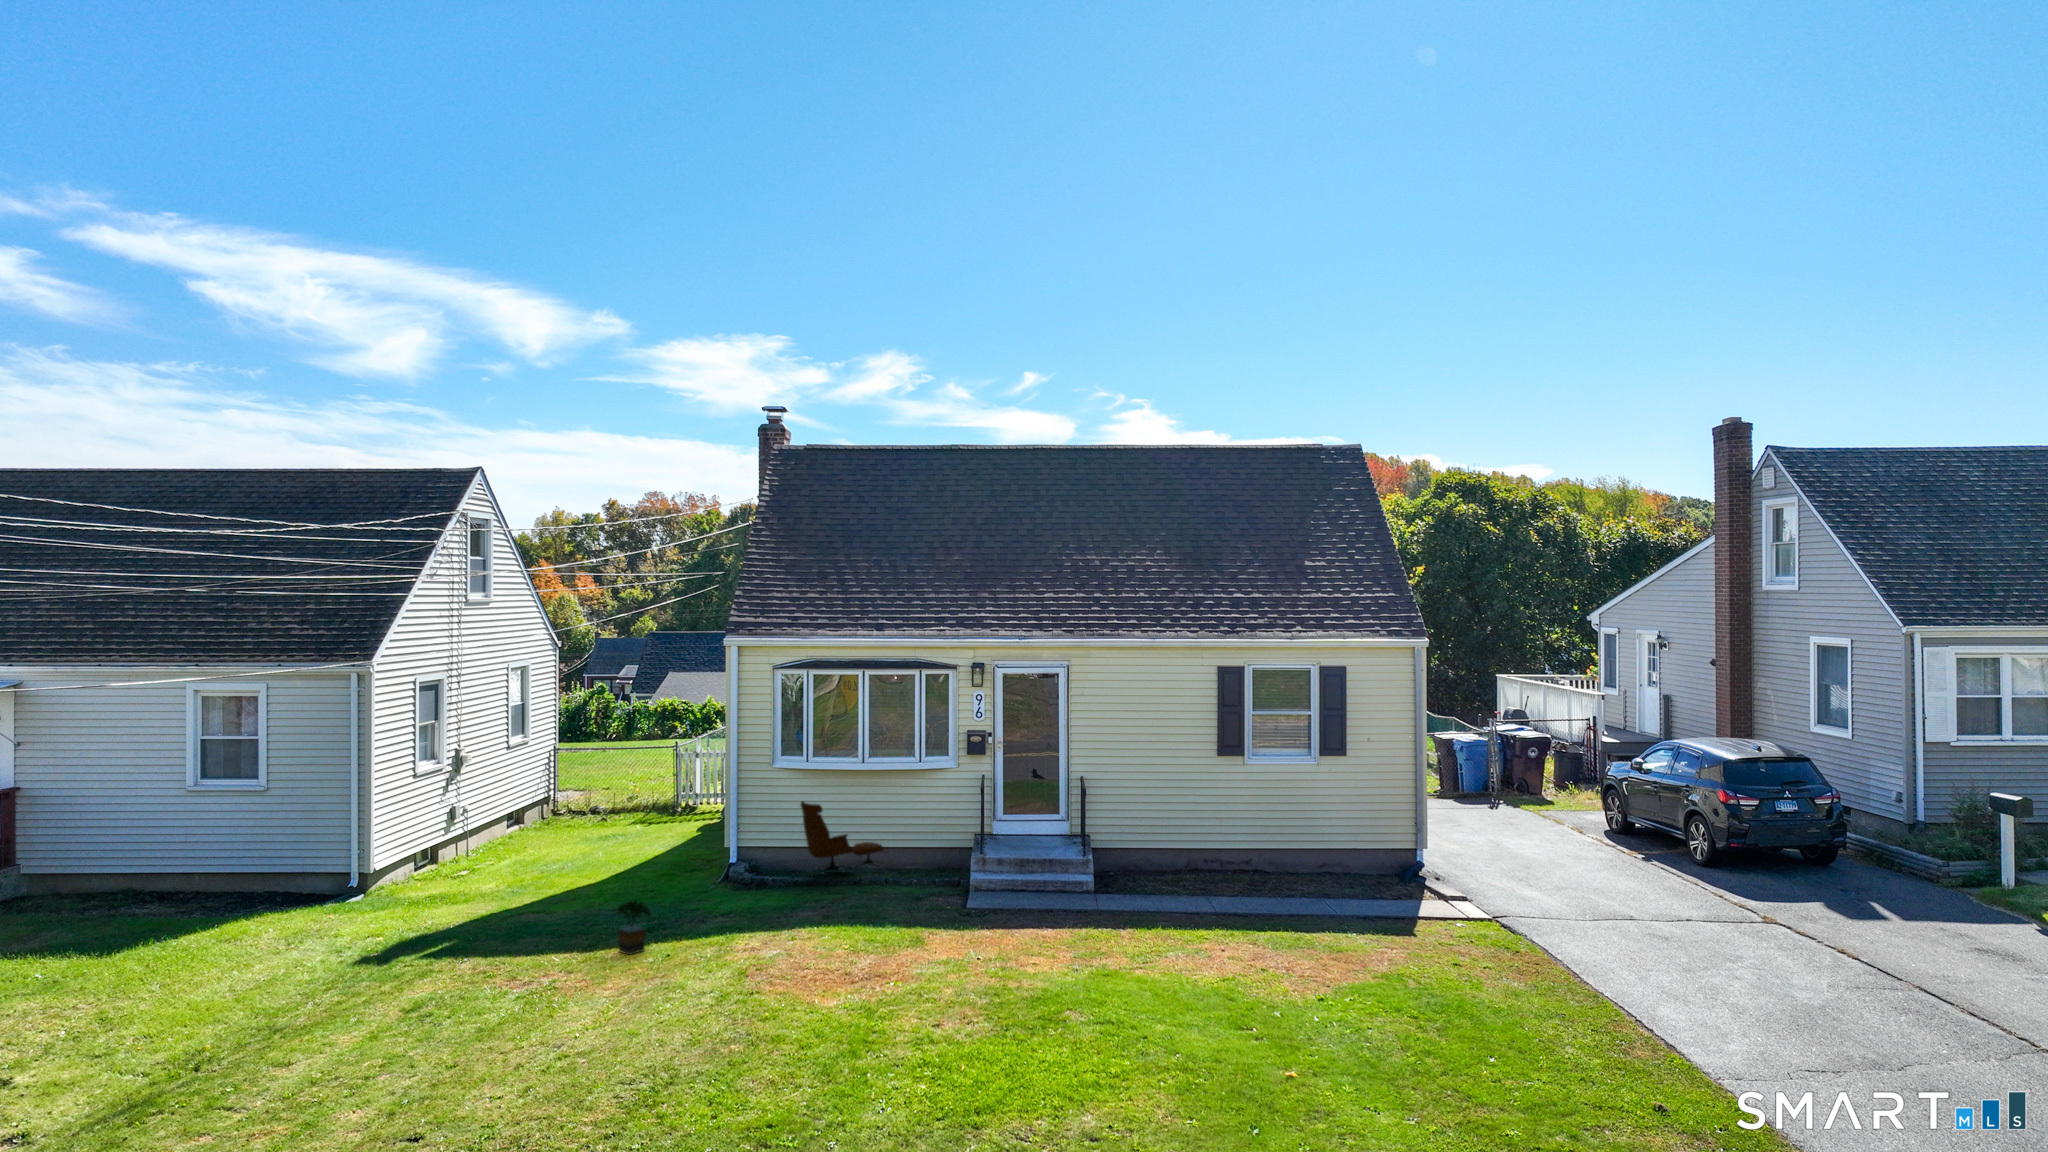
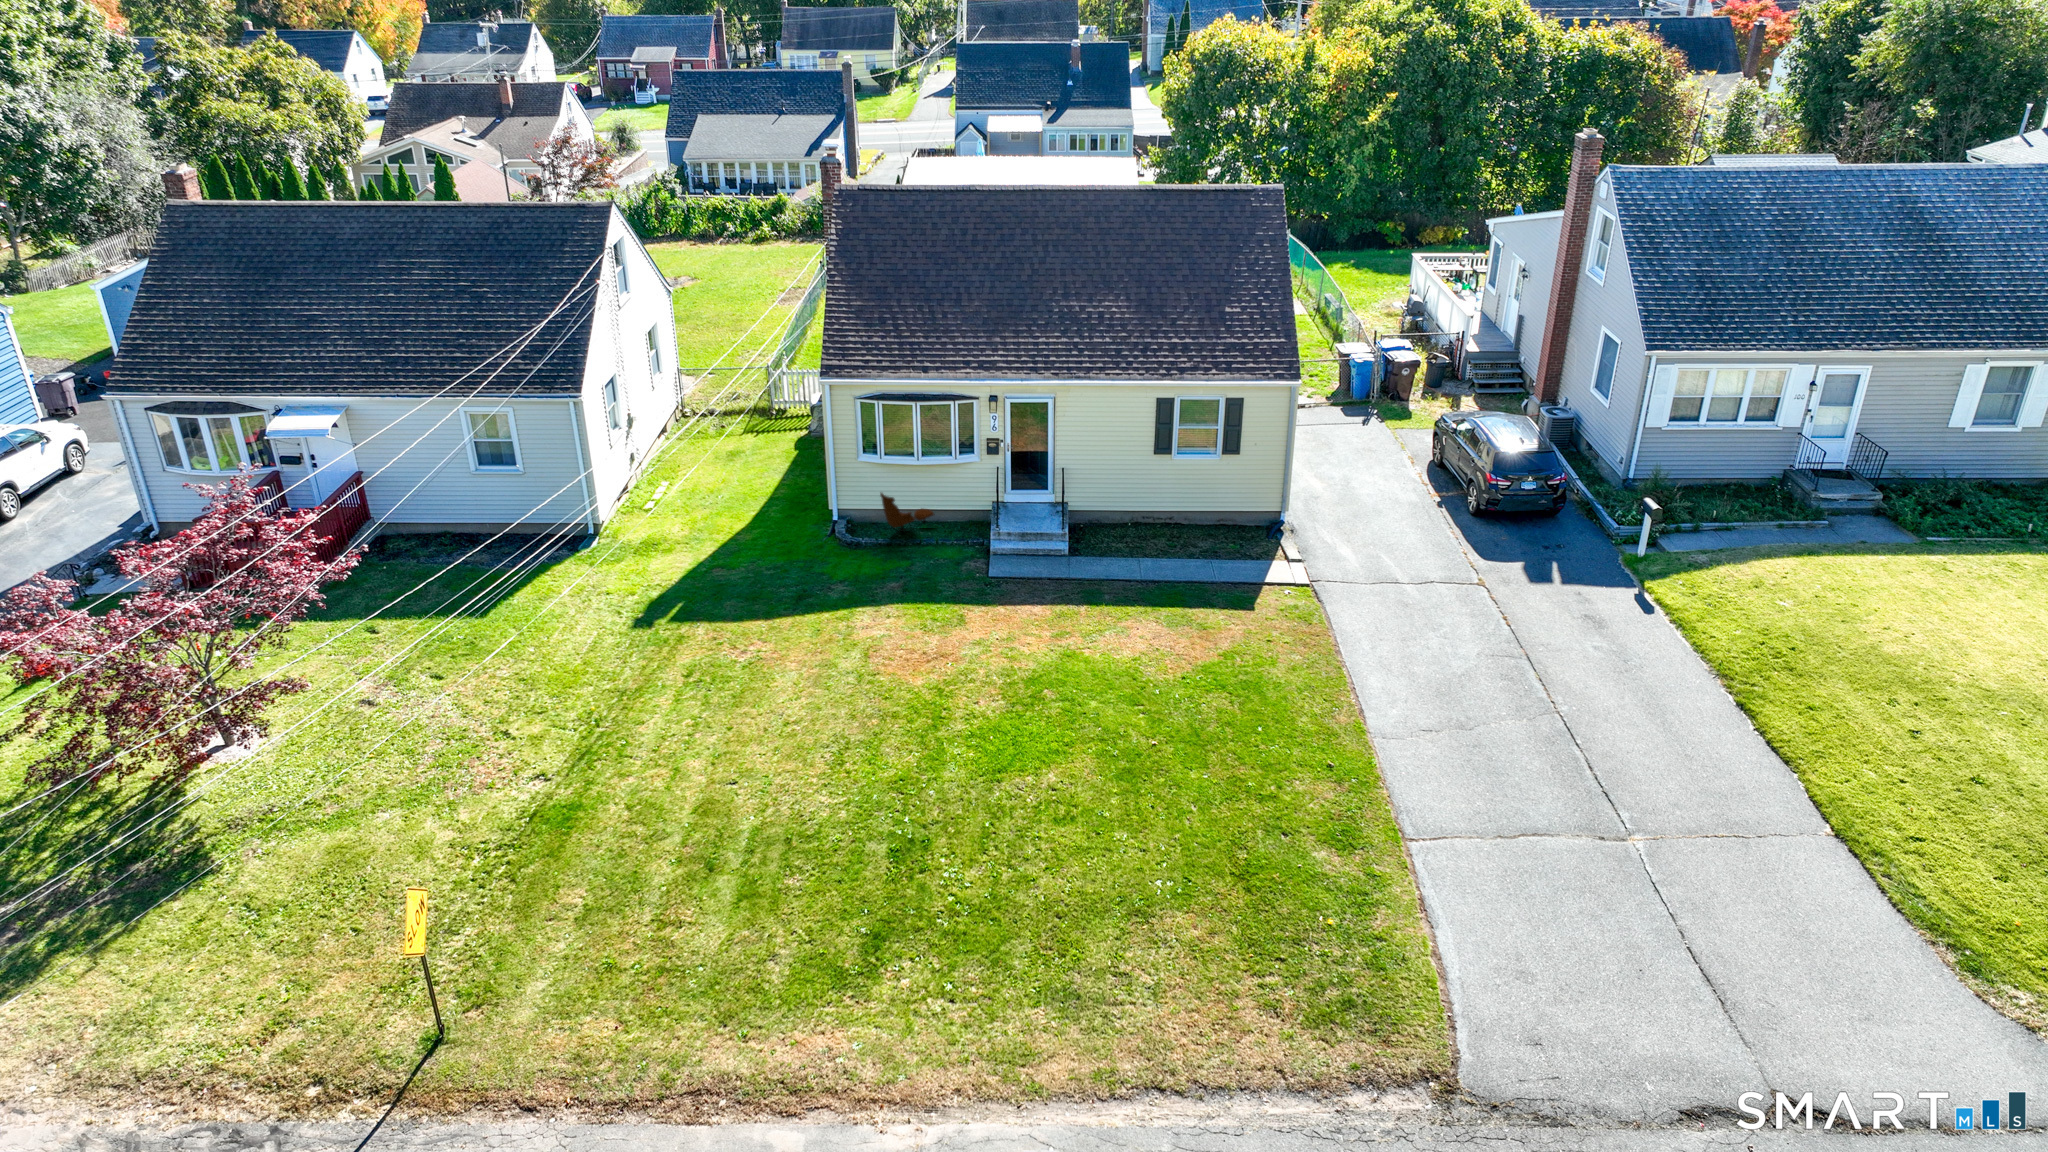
potted tree: present [615,901,653,955] -> none [784,590,807,622]

